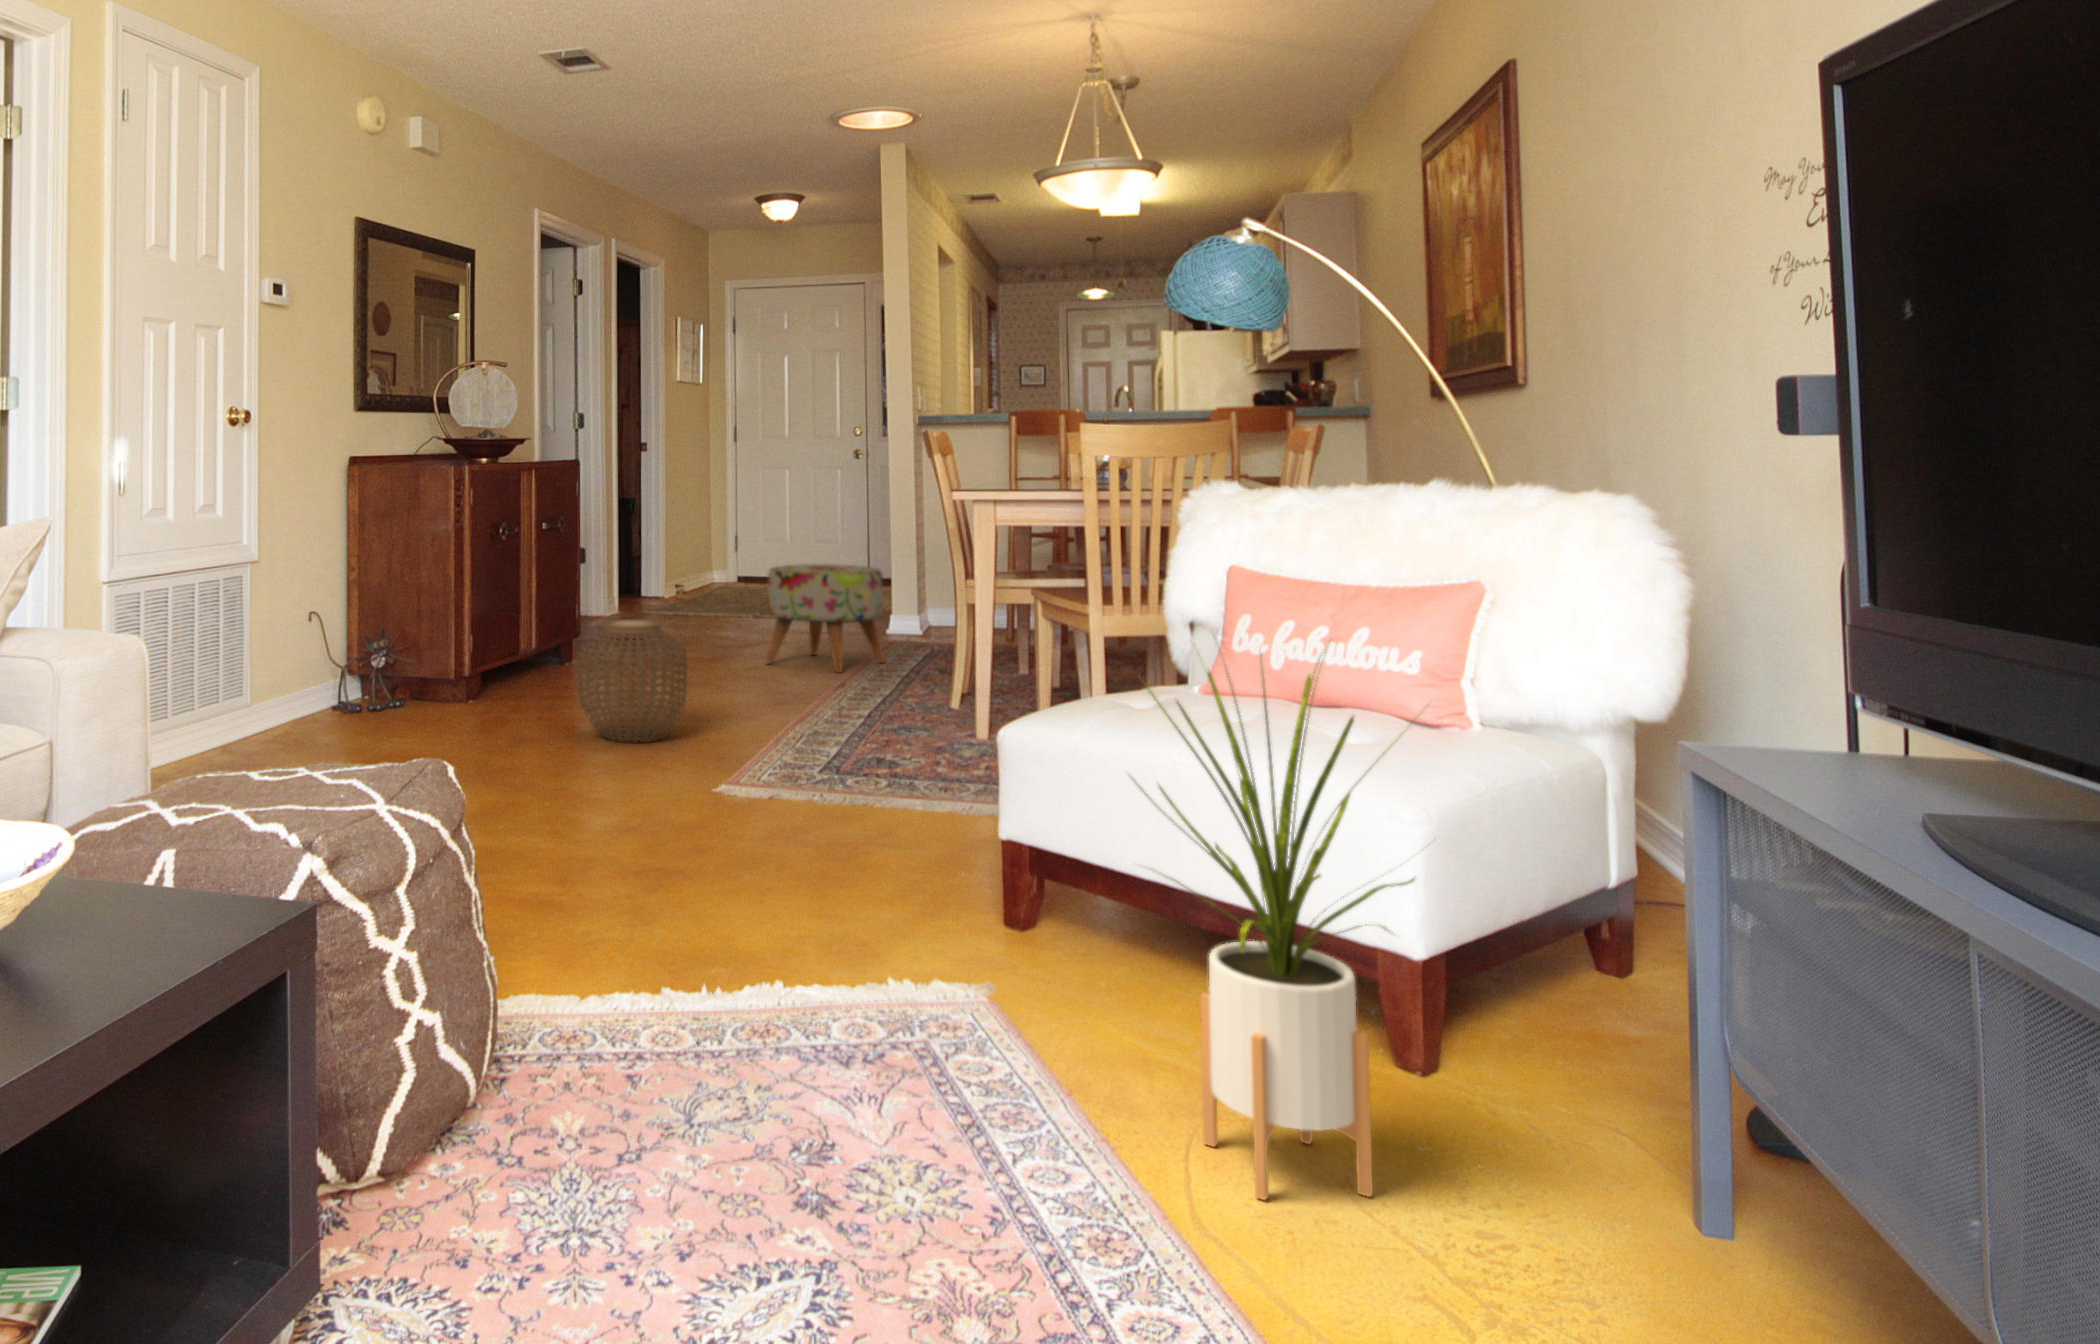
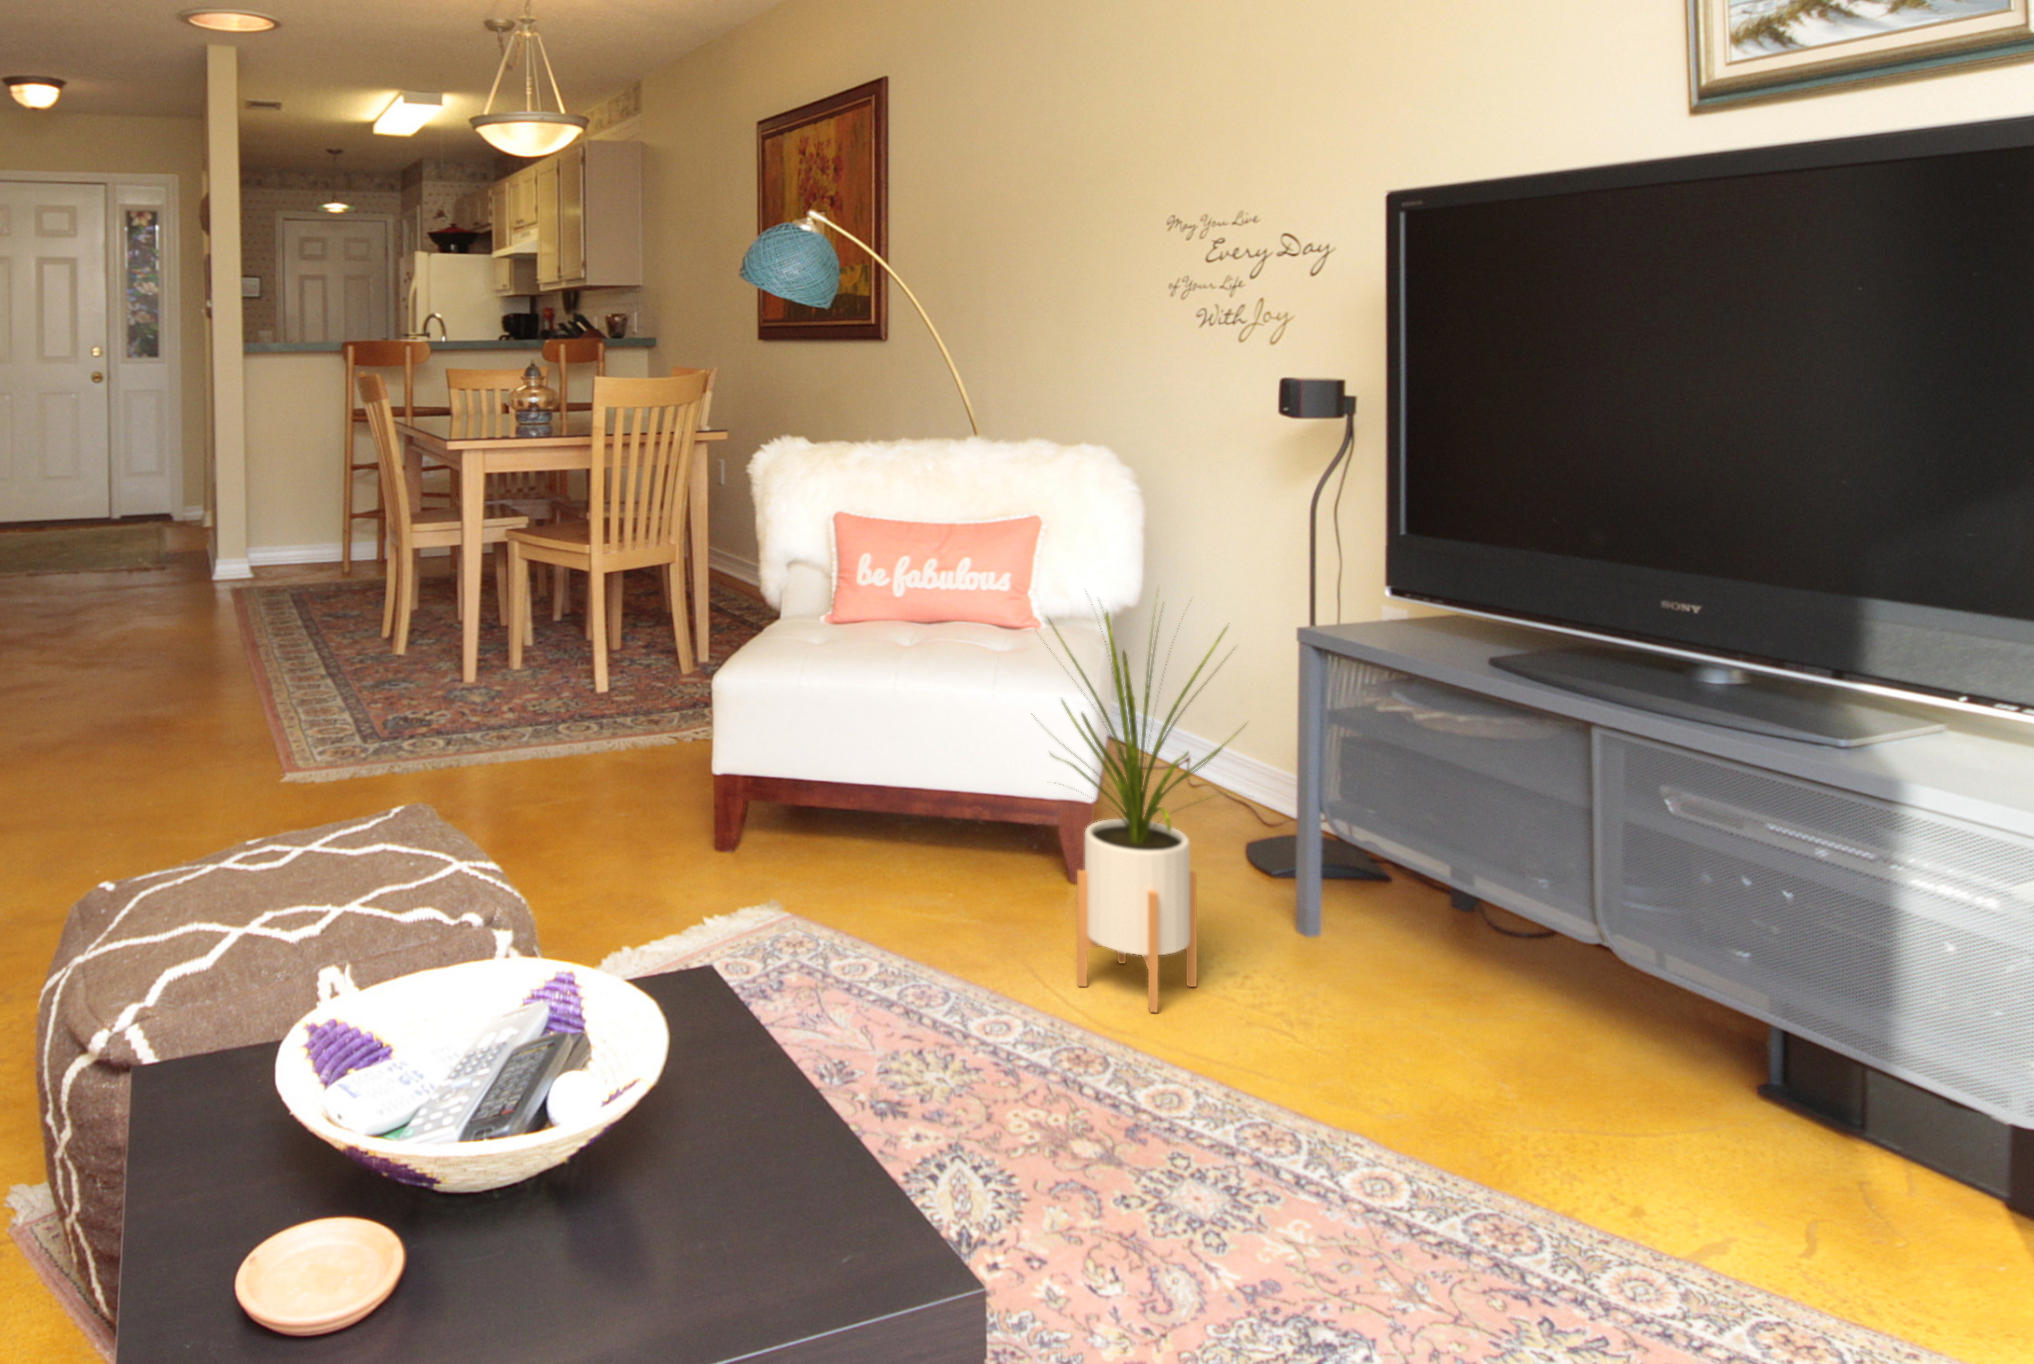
ottoman: present [766,564,885,672] -> none [131,510,262,629]
woven basket: present [578,619,687,742] -> none [40,603,178,750]

